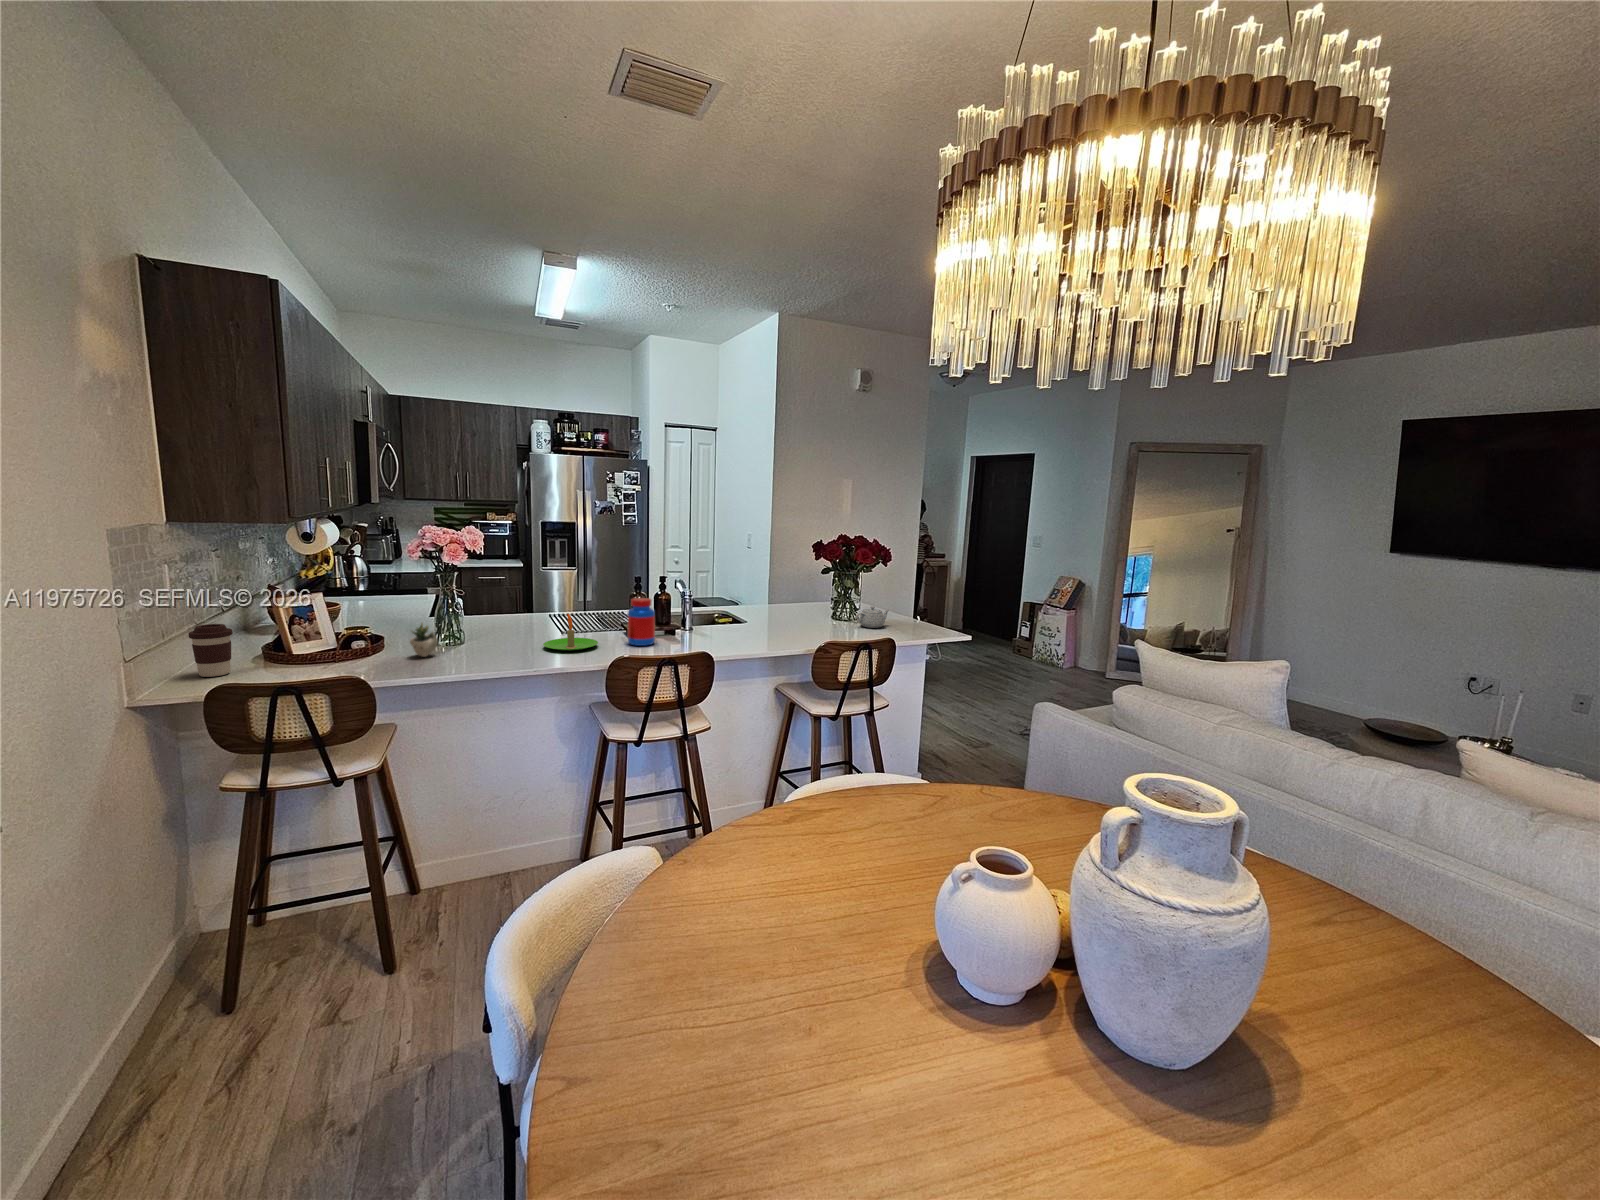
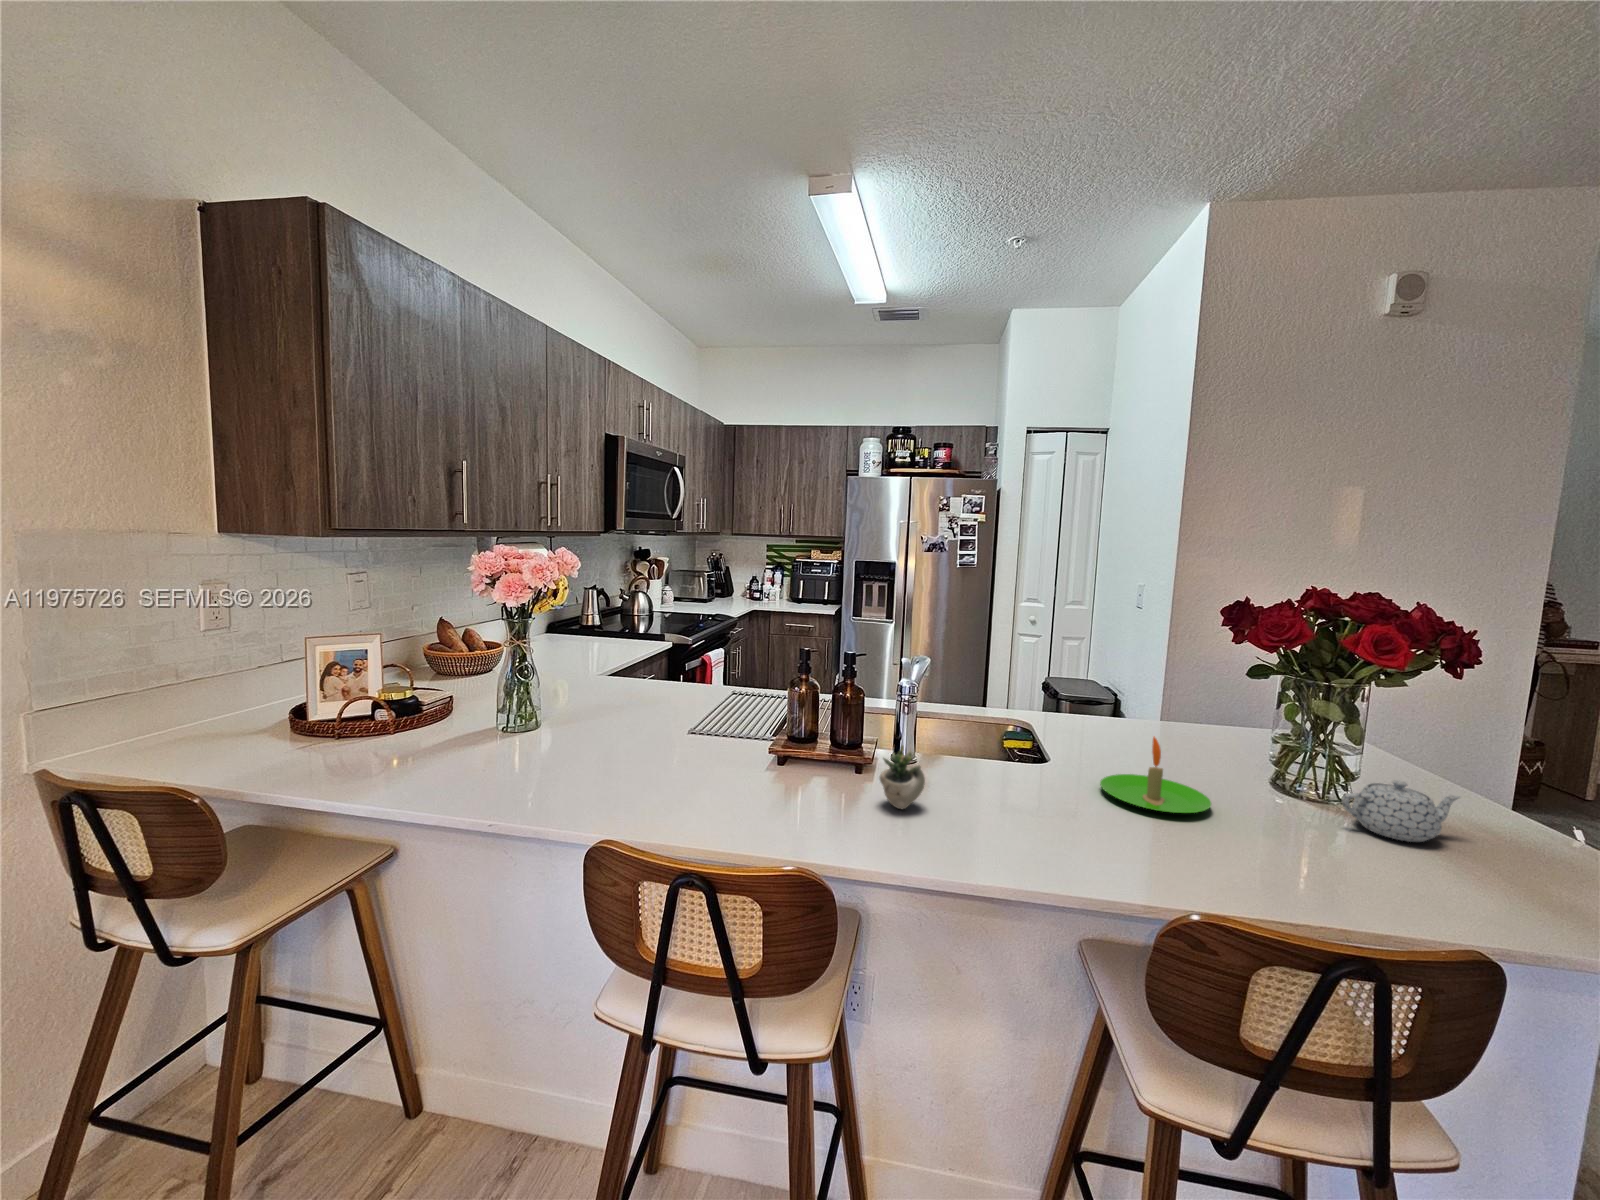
jar: present [628,598,655,646] -> none [761,693,815,793]
candle: present [543,614,598,651] -> present [1100,736,1211,813]
succulent plant: present [410,623,438,657] -> present [880,745,965,809]
coffee cup: present [188,624,233,677] -> none [175,668,234,741]

